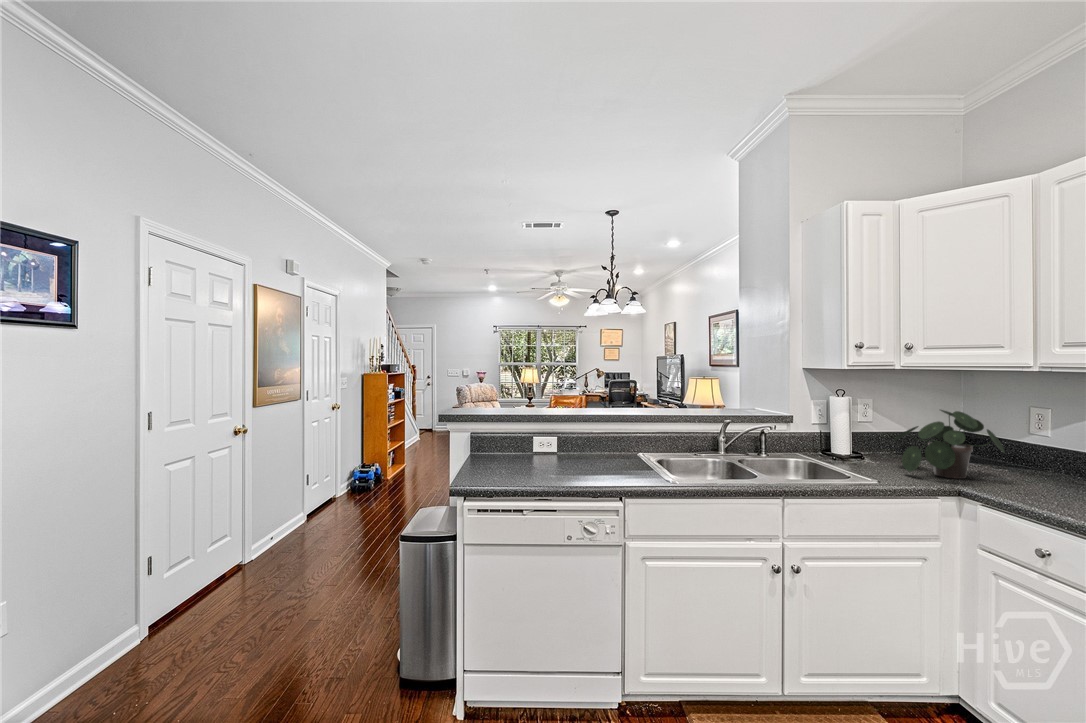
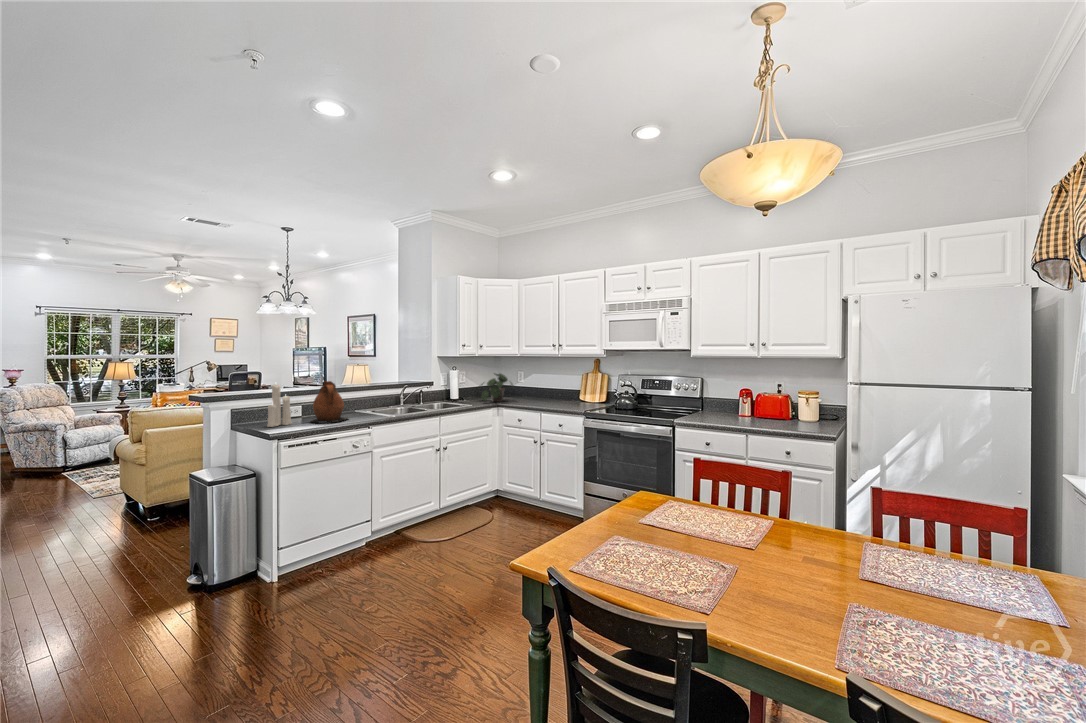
candle: none [480,395,516,472] -> present [267,384,291,427]
ceramic pitcher: none [537,407,600,479] -> present [311,381,348,423]

